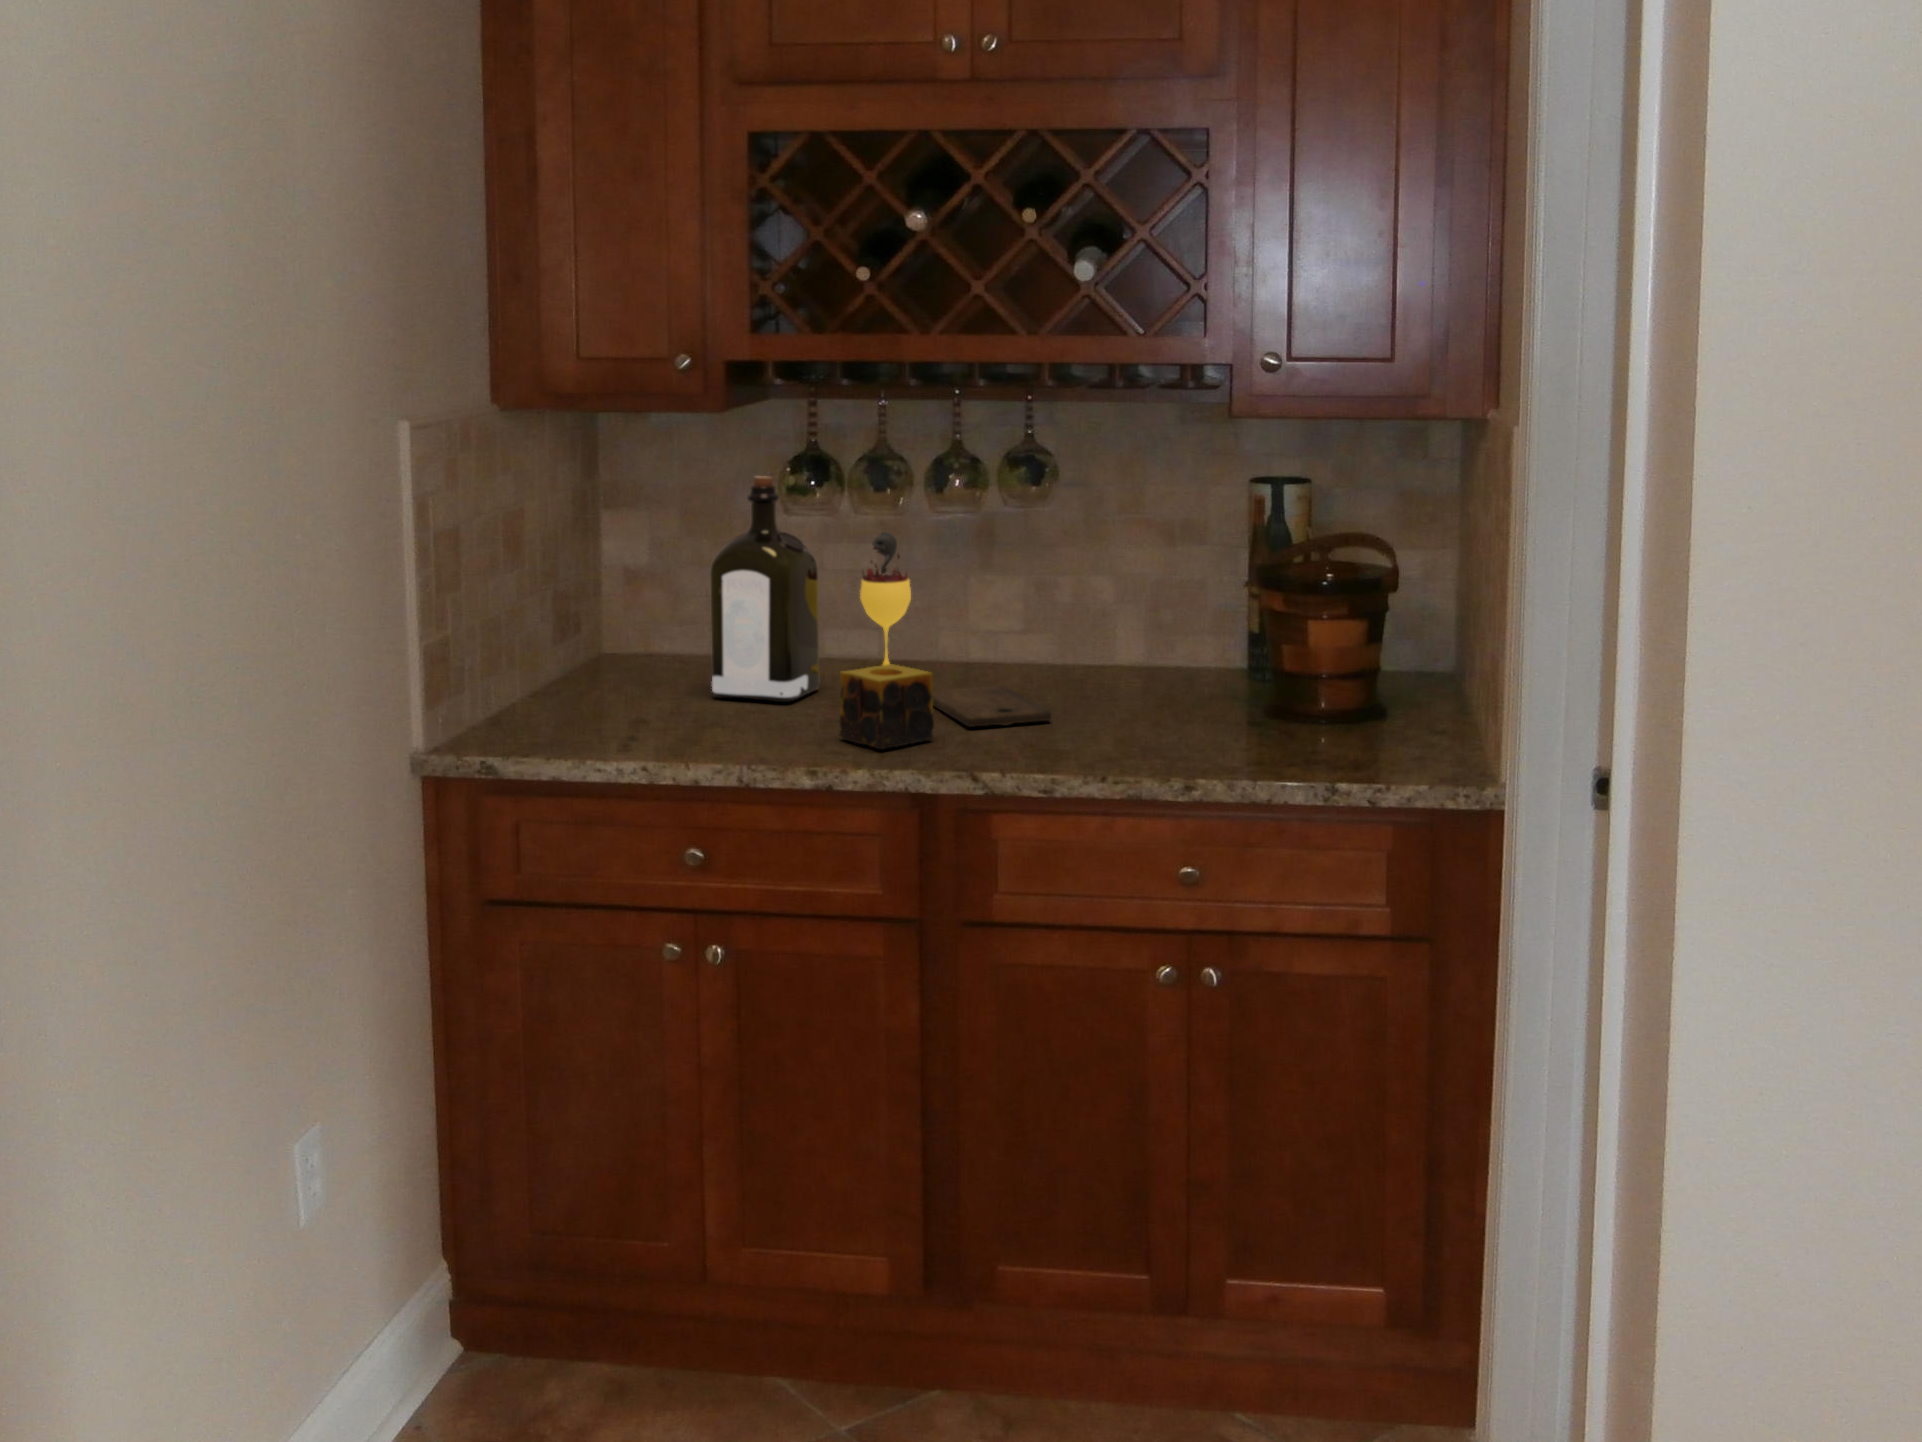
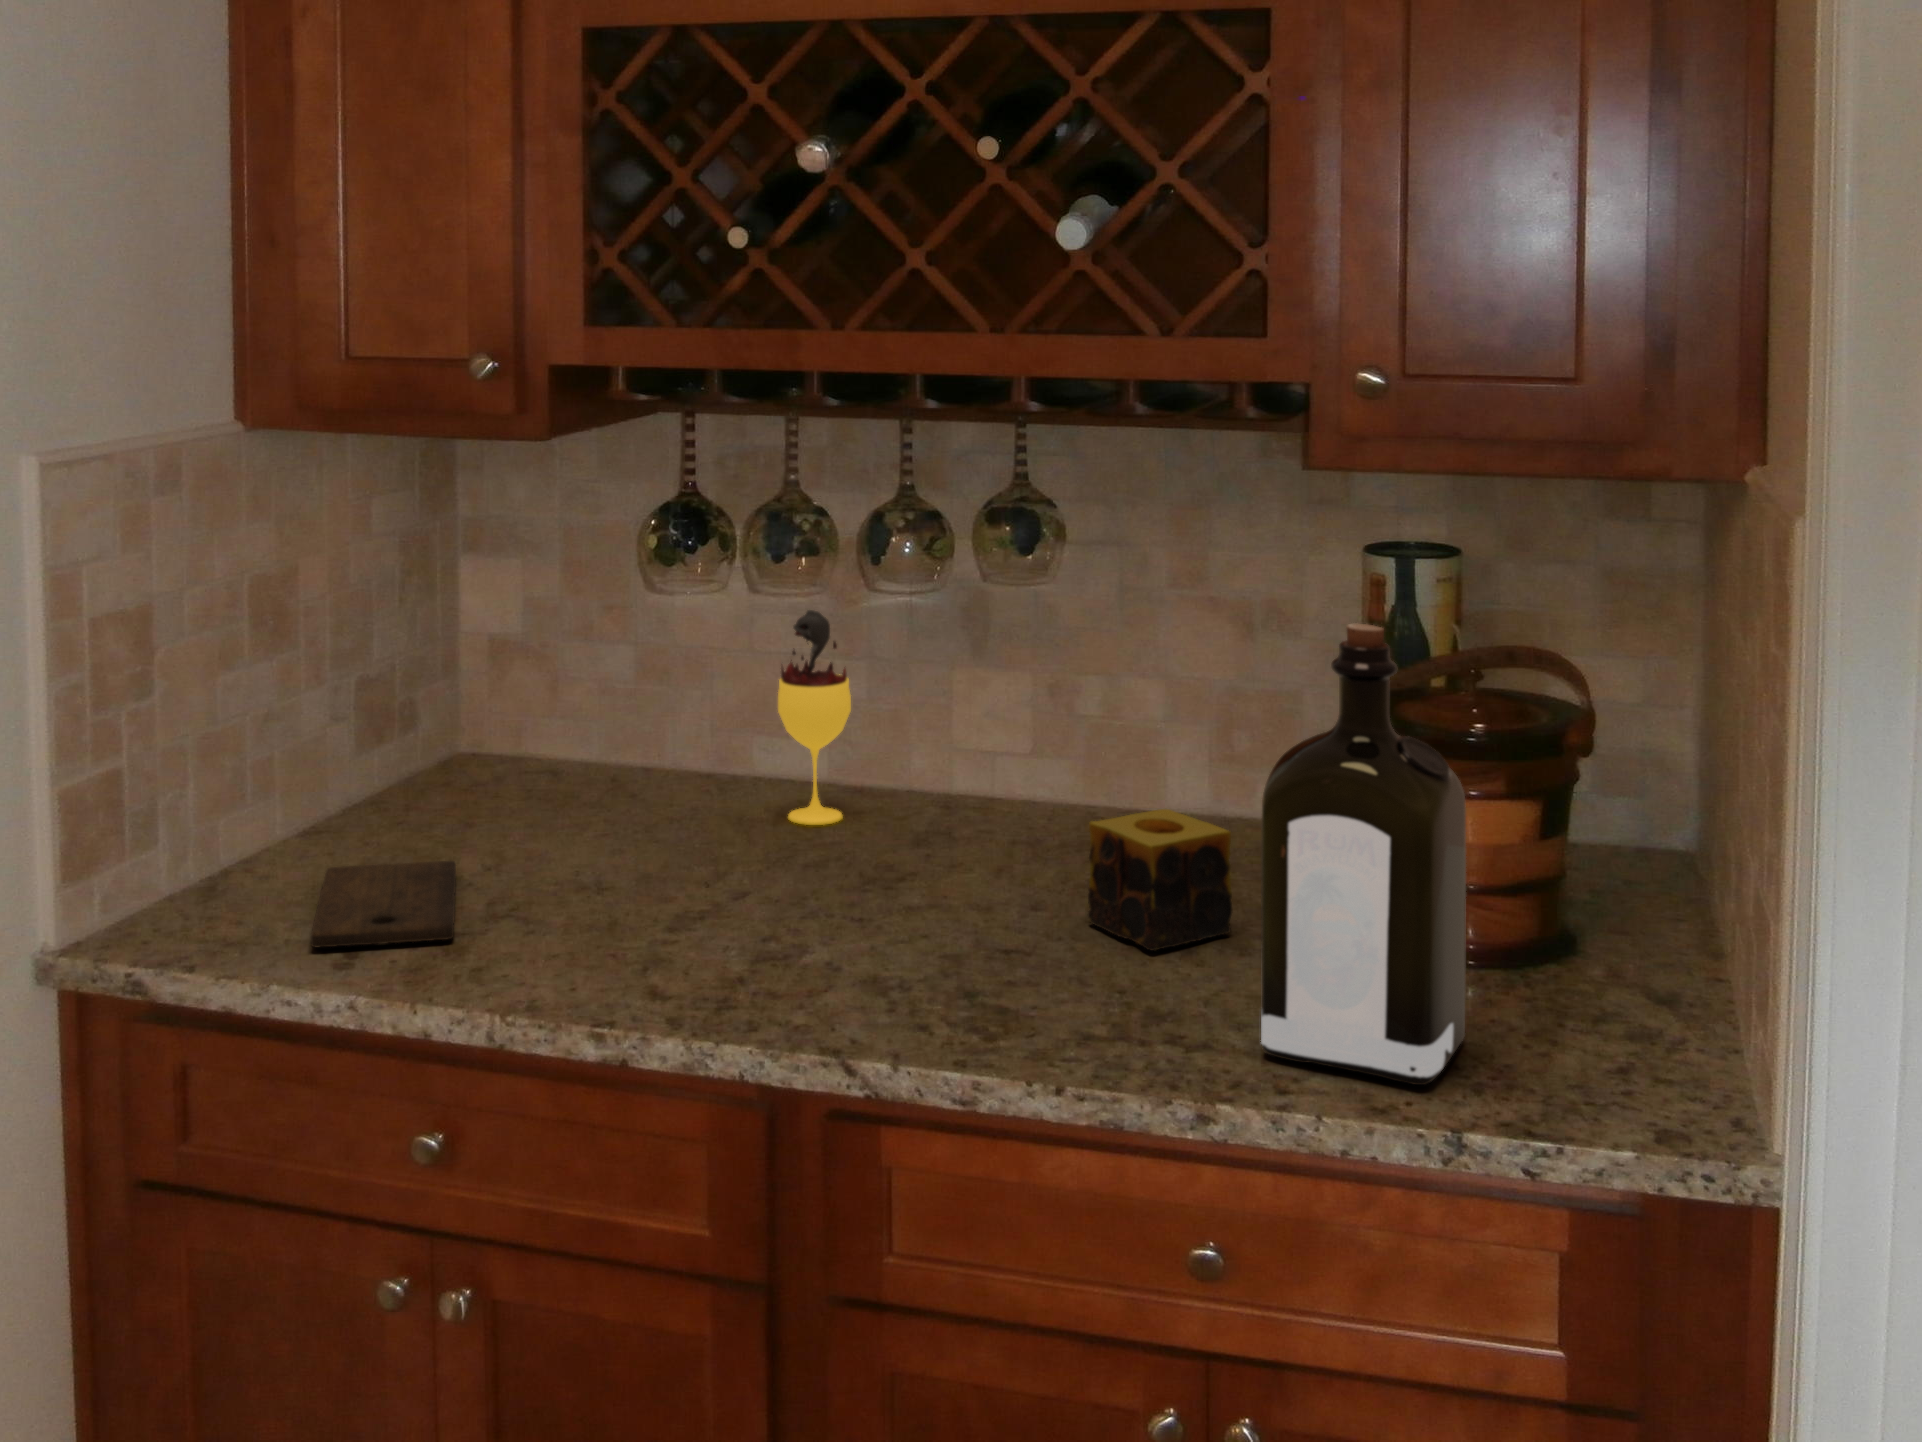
liquor: present [710,476,819,702] -> present [1261,623,1466,1085]
candle: present [840,664,934,749] -> present [1088,809,1232,950]
cutting board: present [932,686,1051,727] -> present [311,861,456,947]

